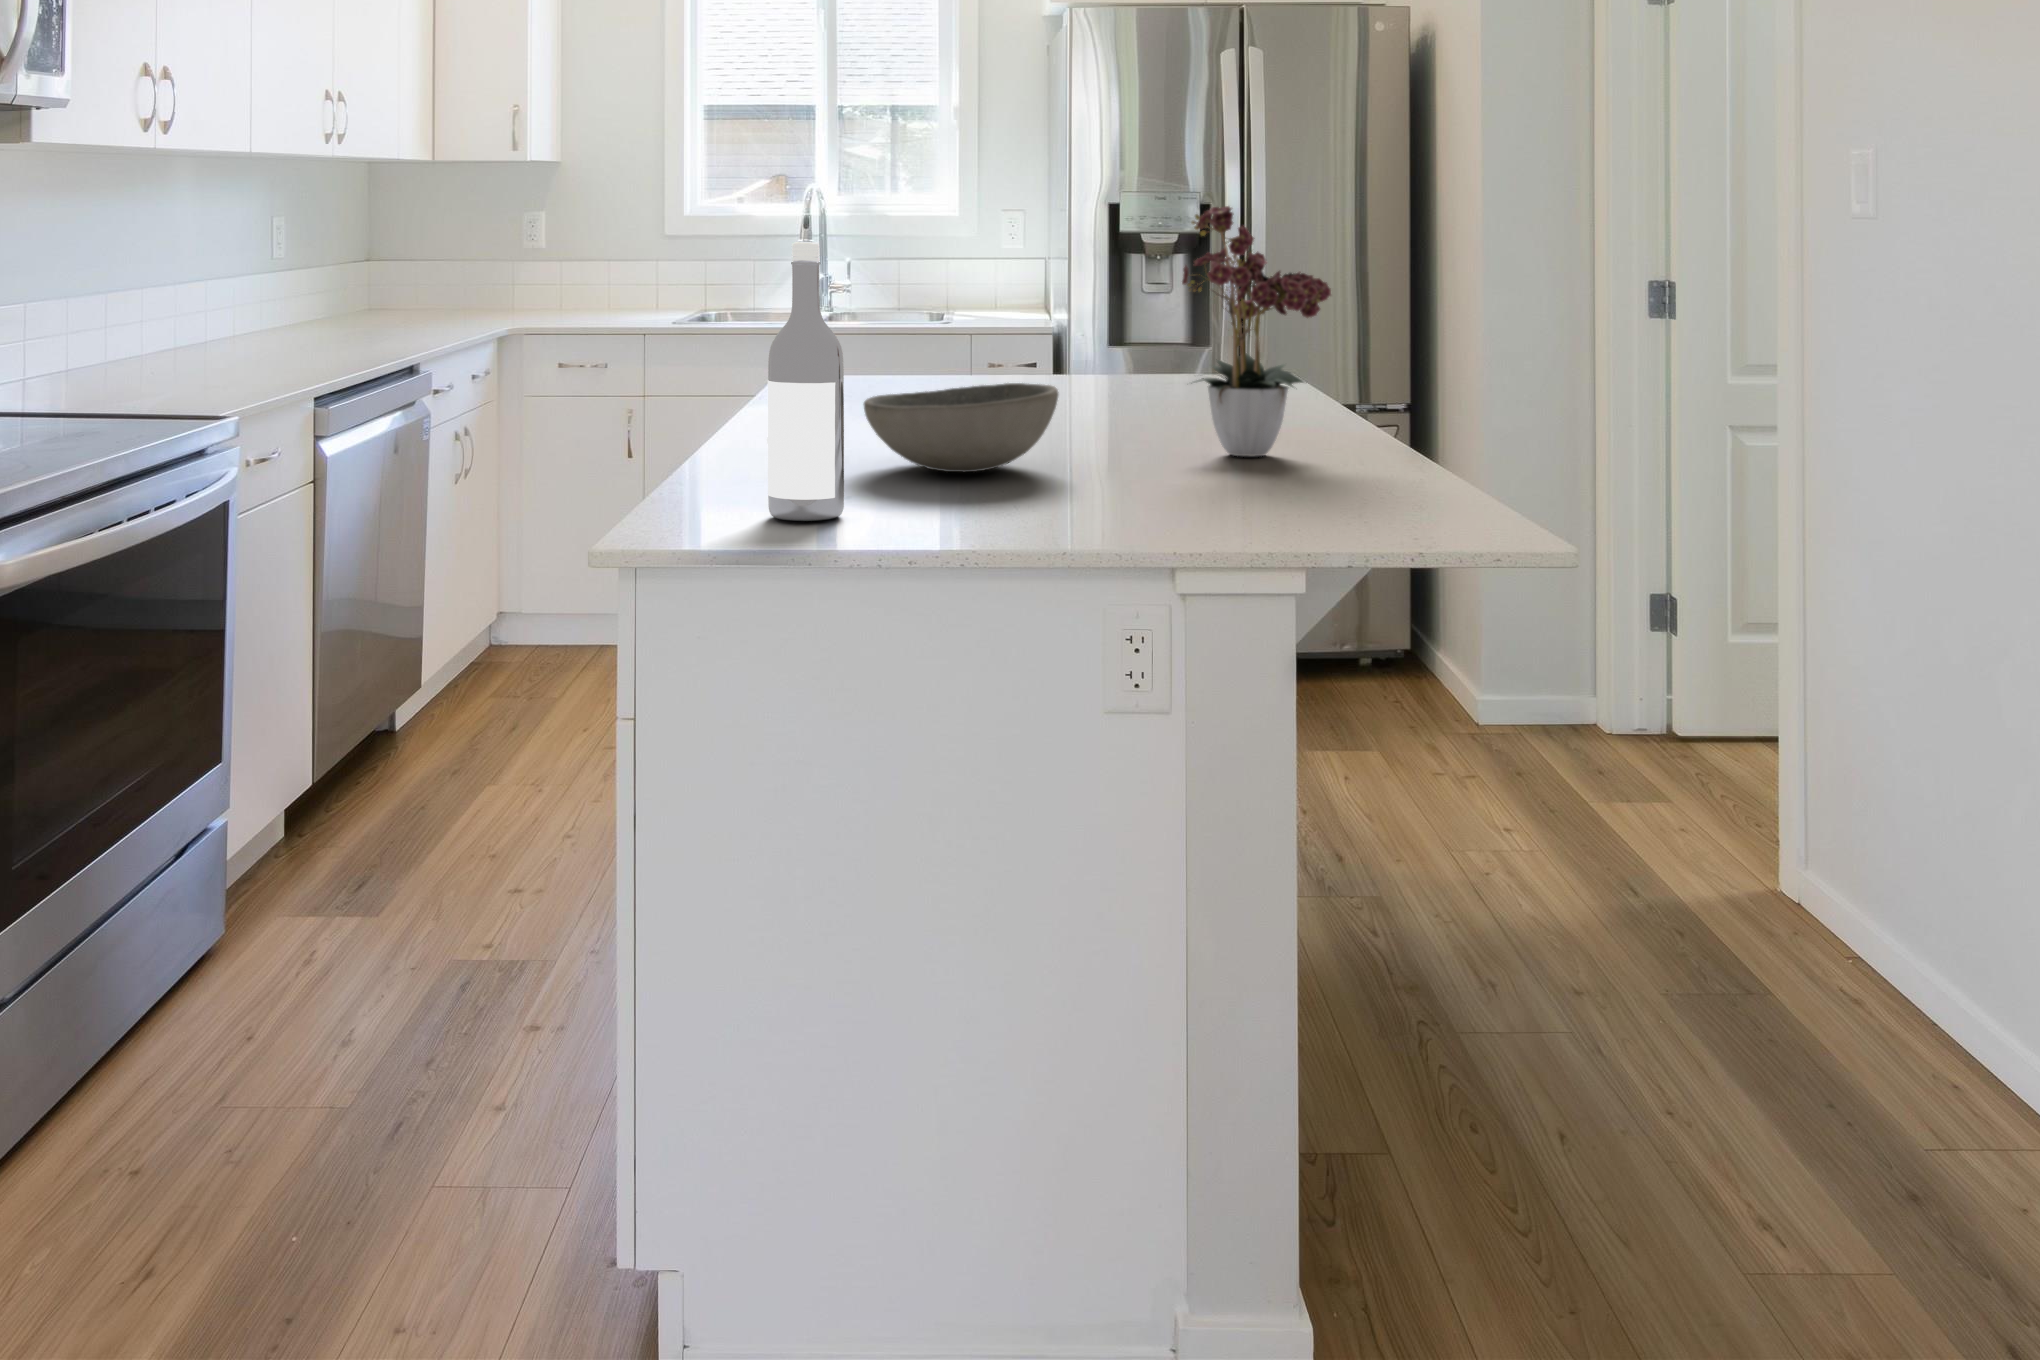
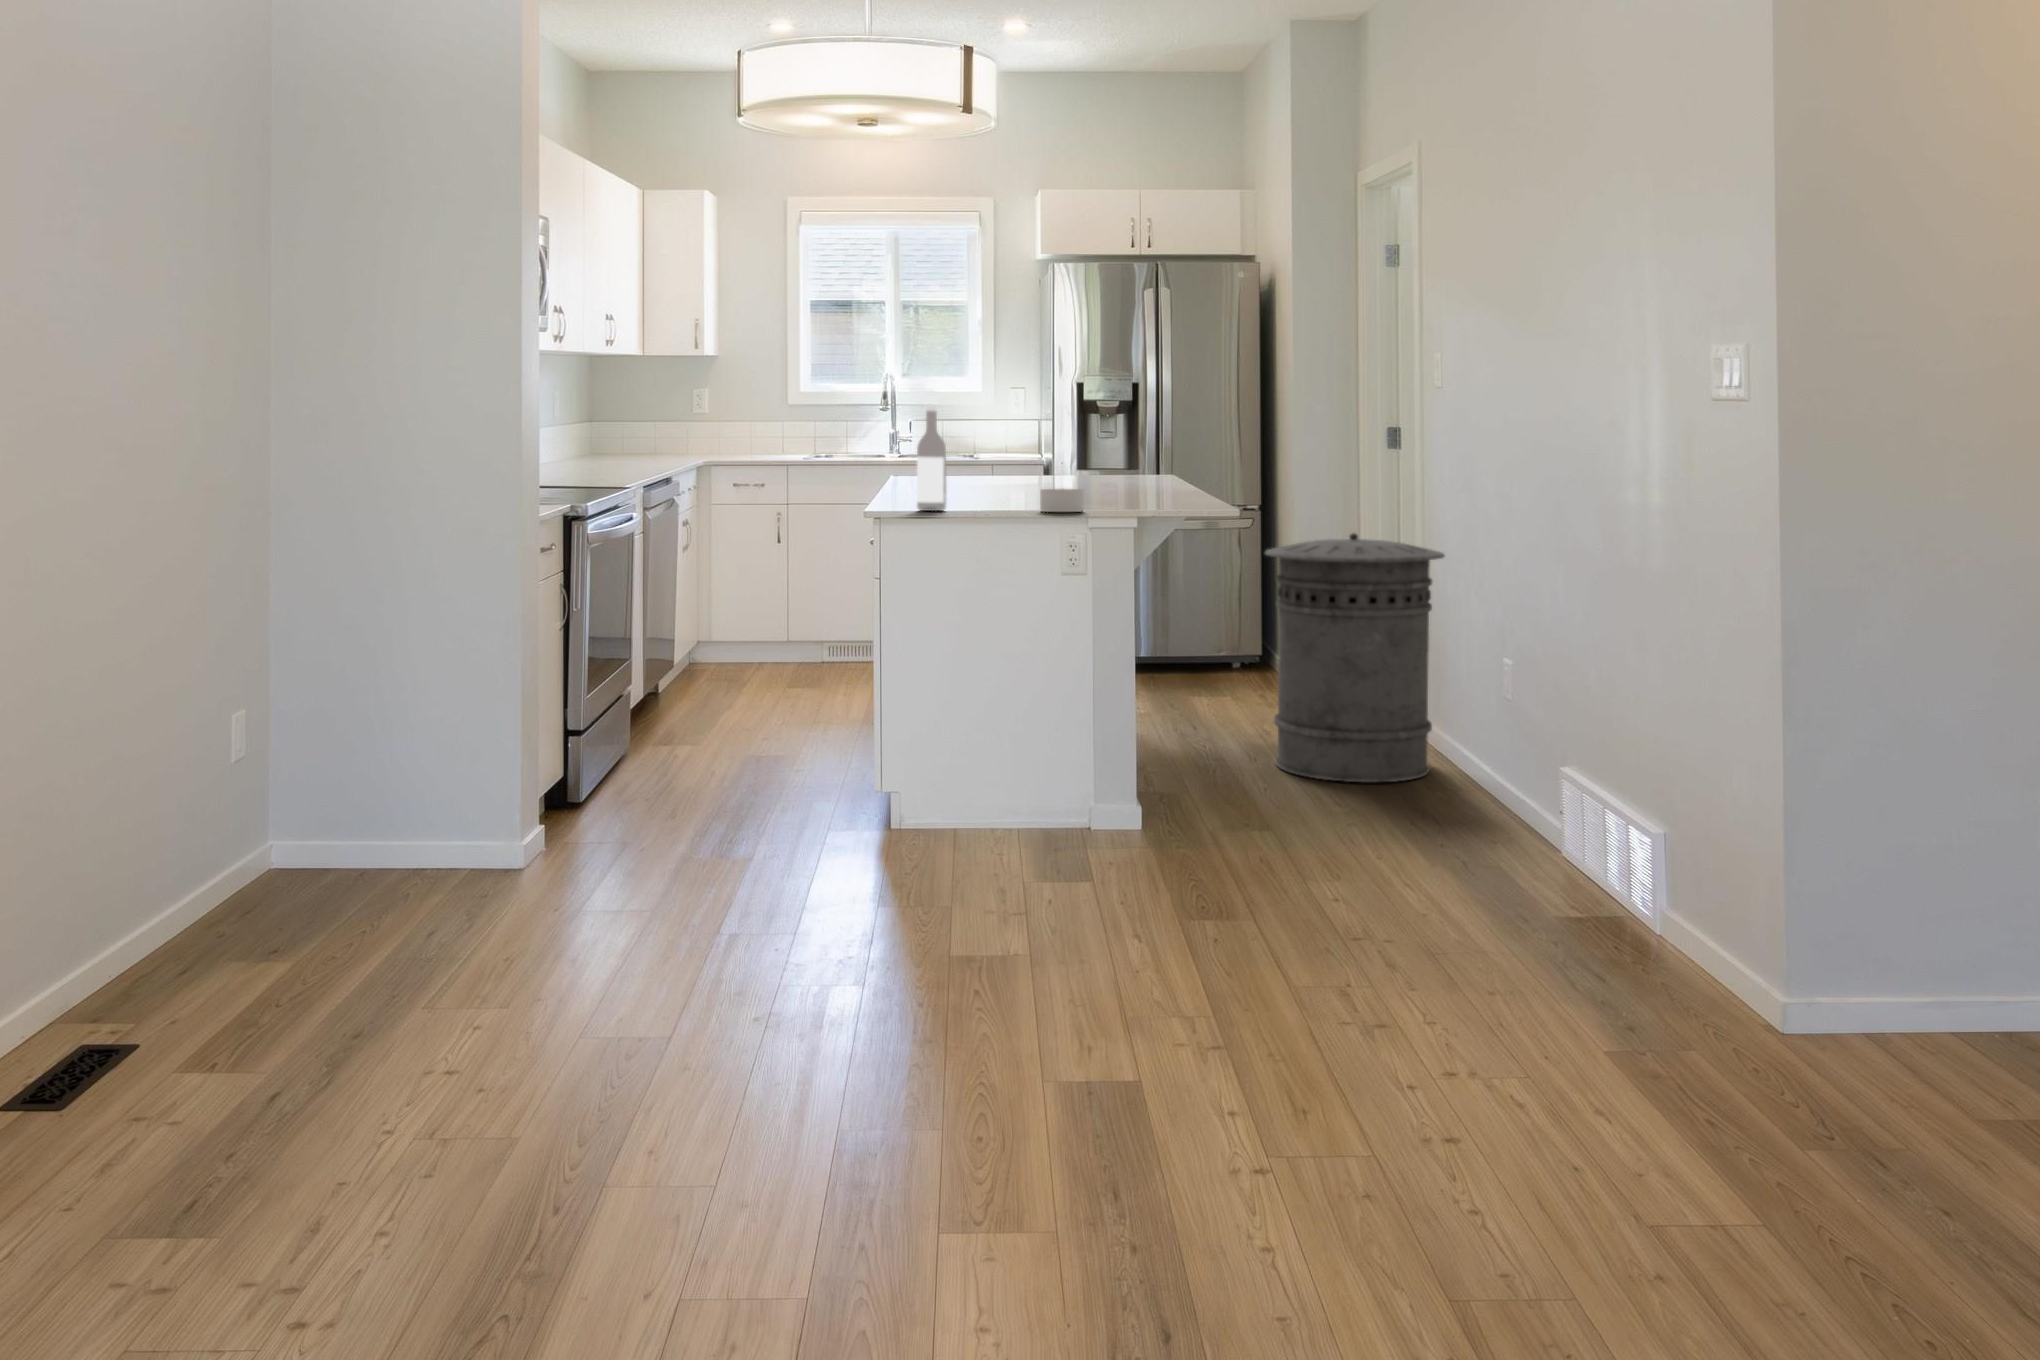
flower arrangement: present [1182,206,1331,456] -> none [1084,382,1161,498]
bowl: present [864,383,1058,472] -> none [949,465,1033,501]
candle: none [1084,459,1196,530] -> present [1040,489,1084,512]
trash can: none [1528,514,1924,1071] -> present [1265,533,1445,782]

